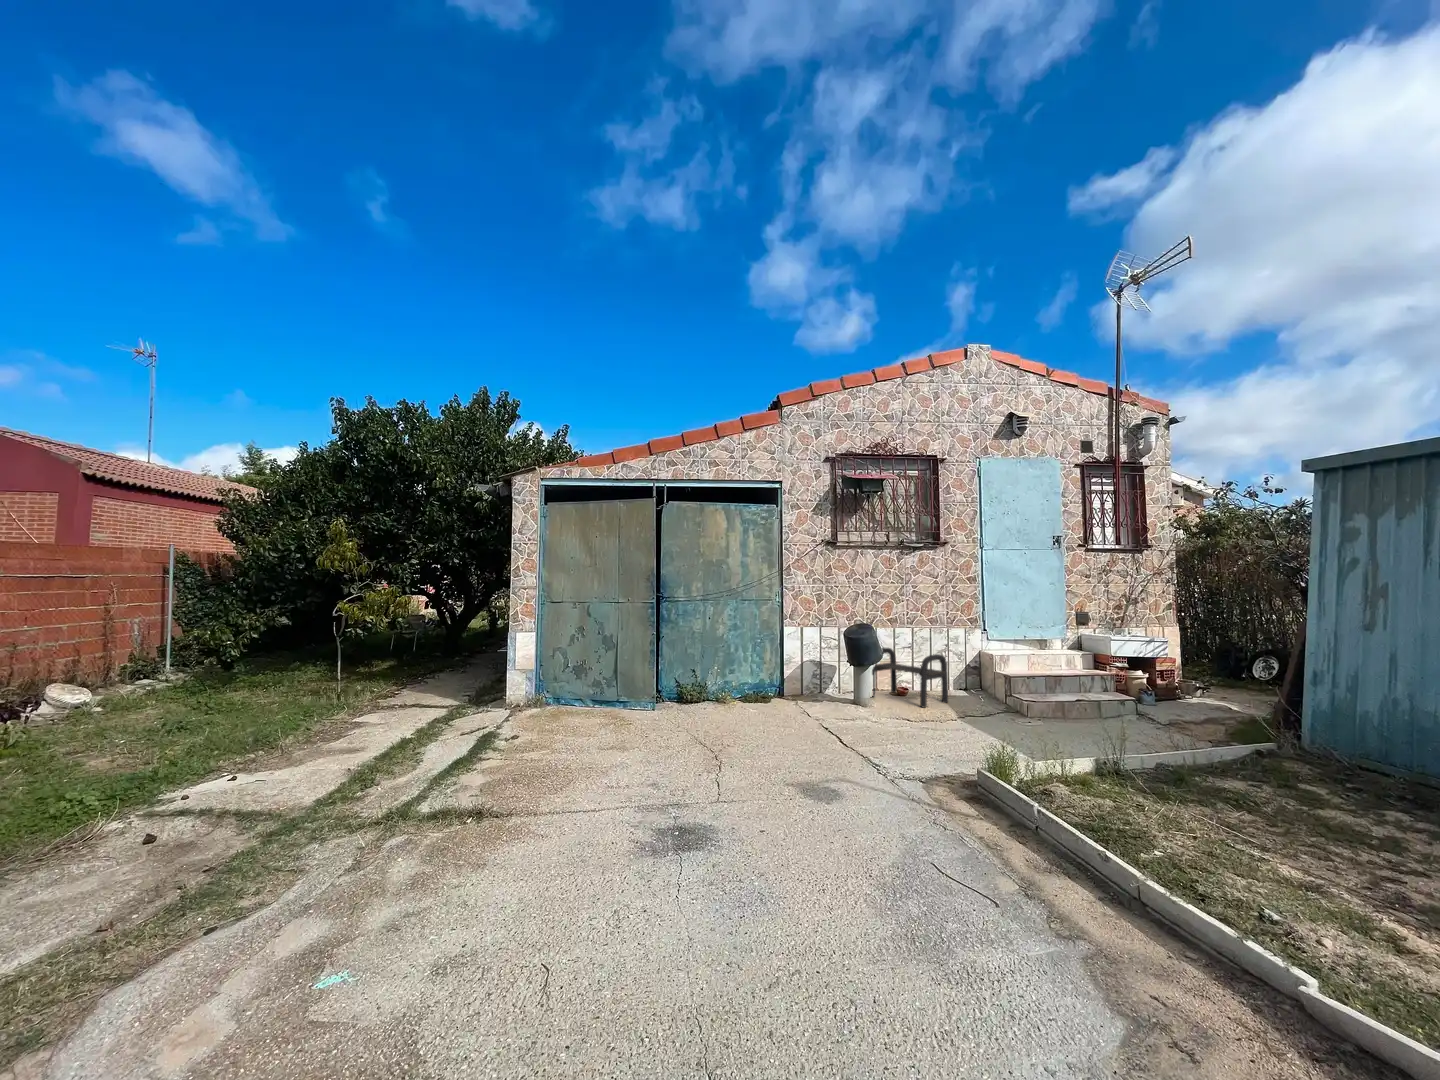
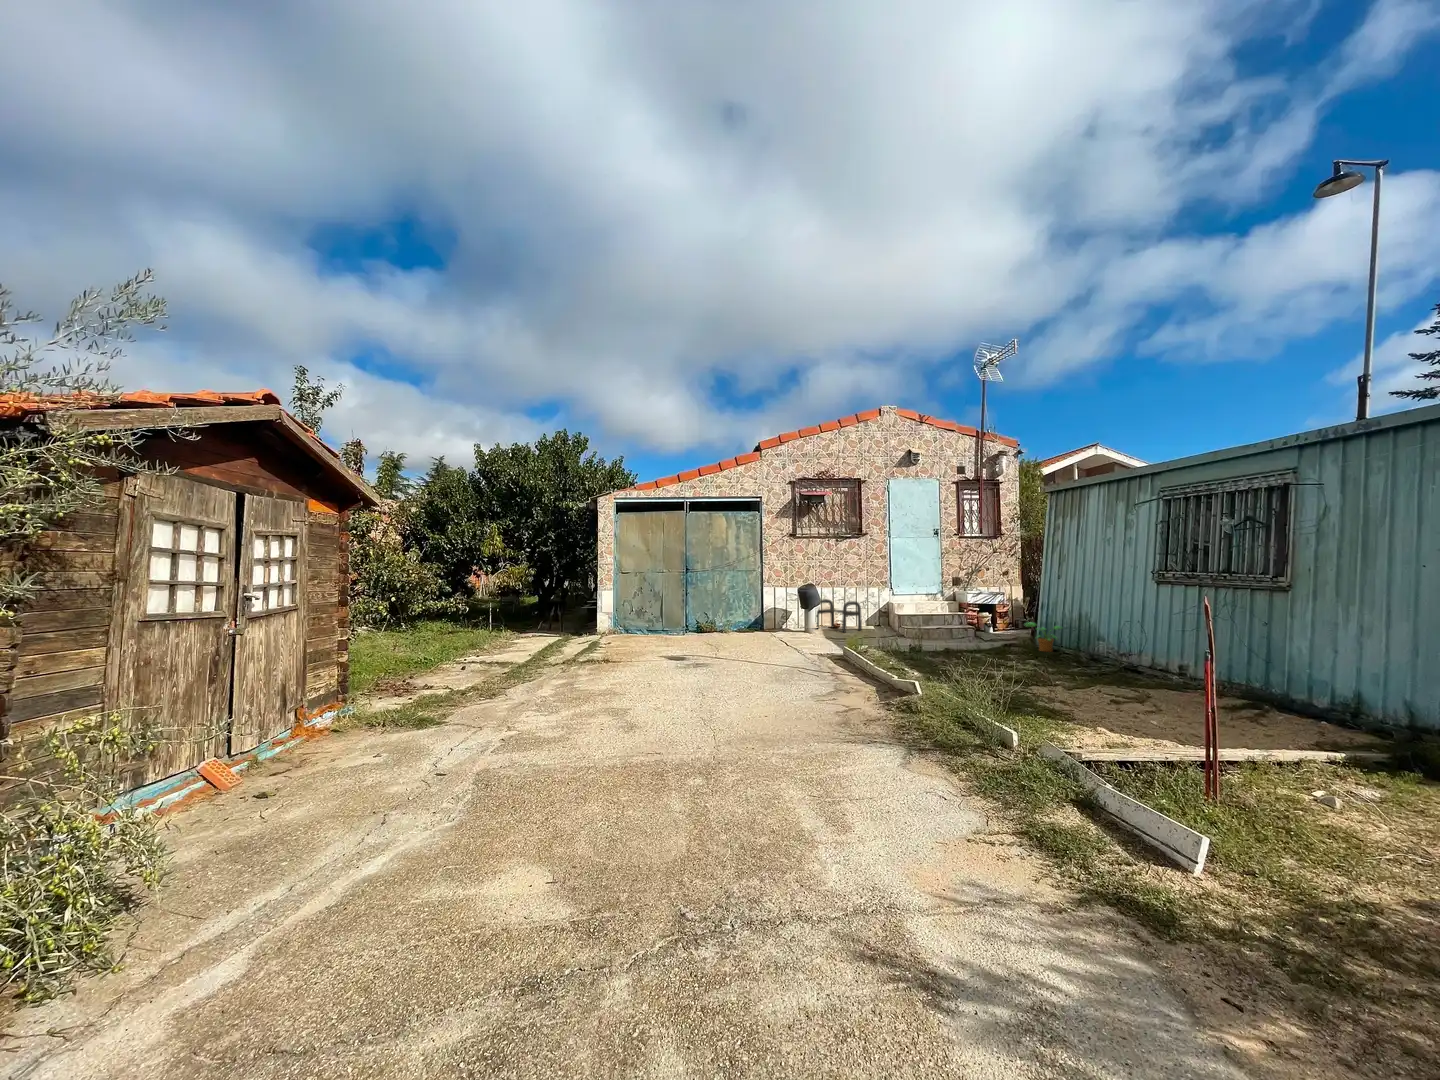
potted plant: none [1306,717,1404,781] -> present [1025,622,1063,652]

